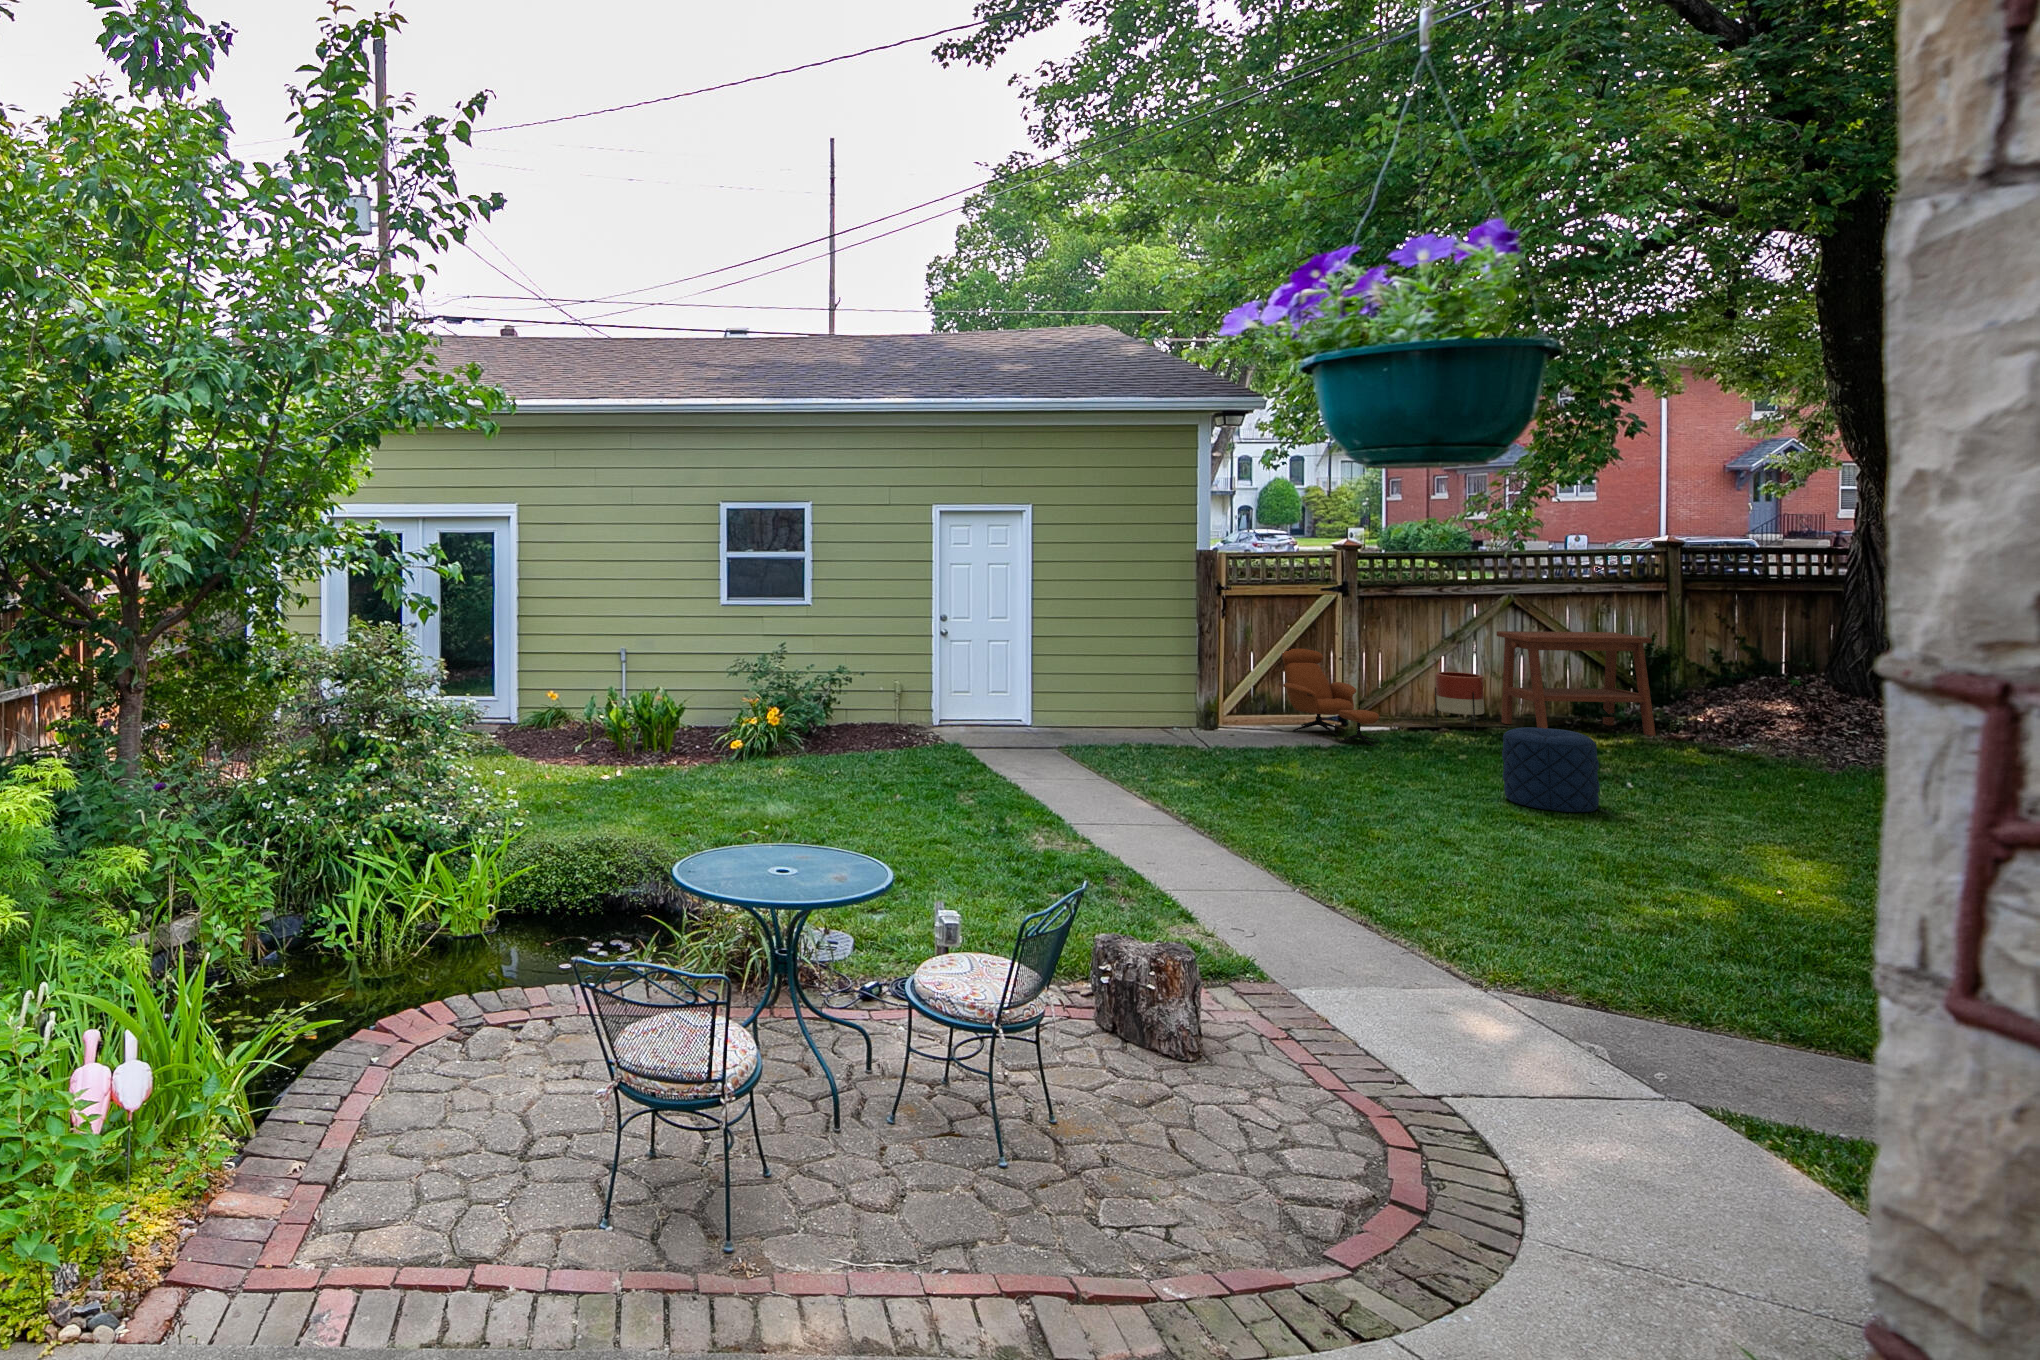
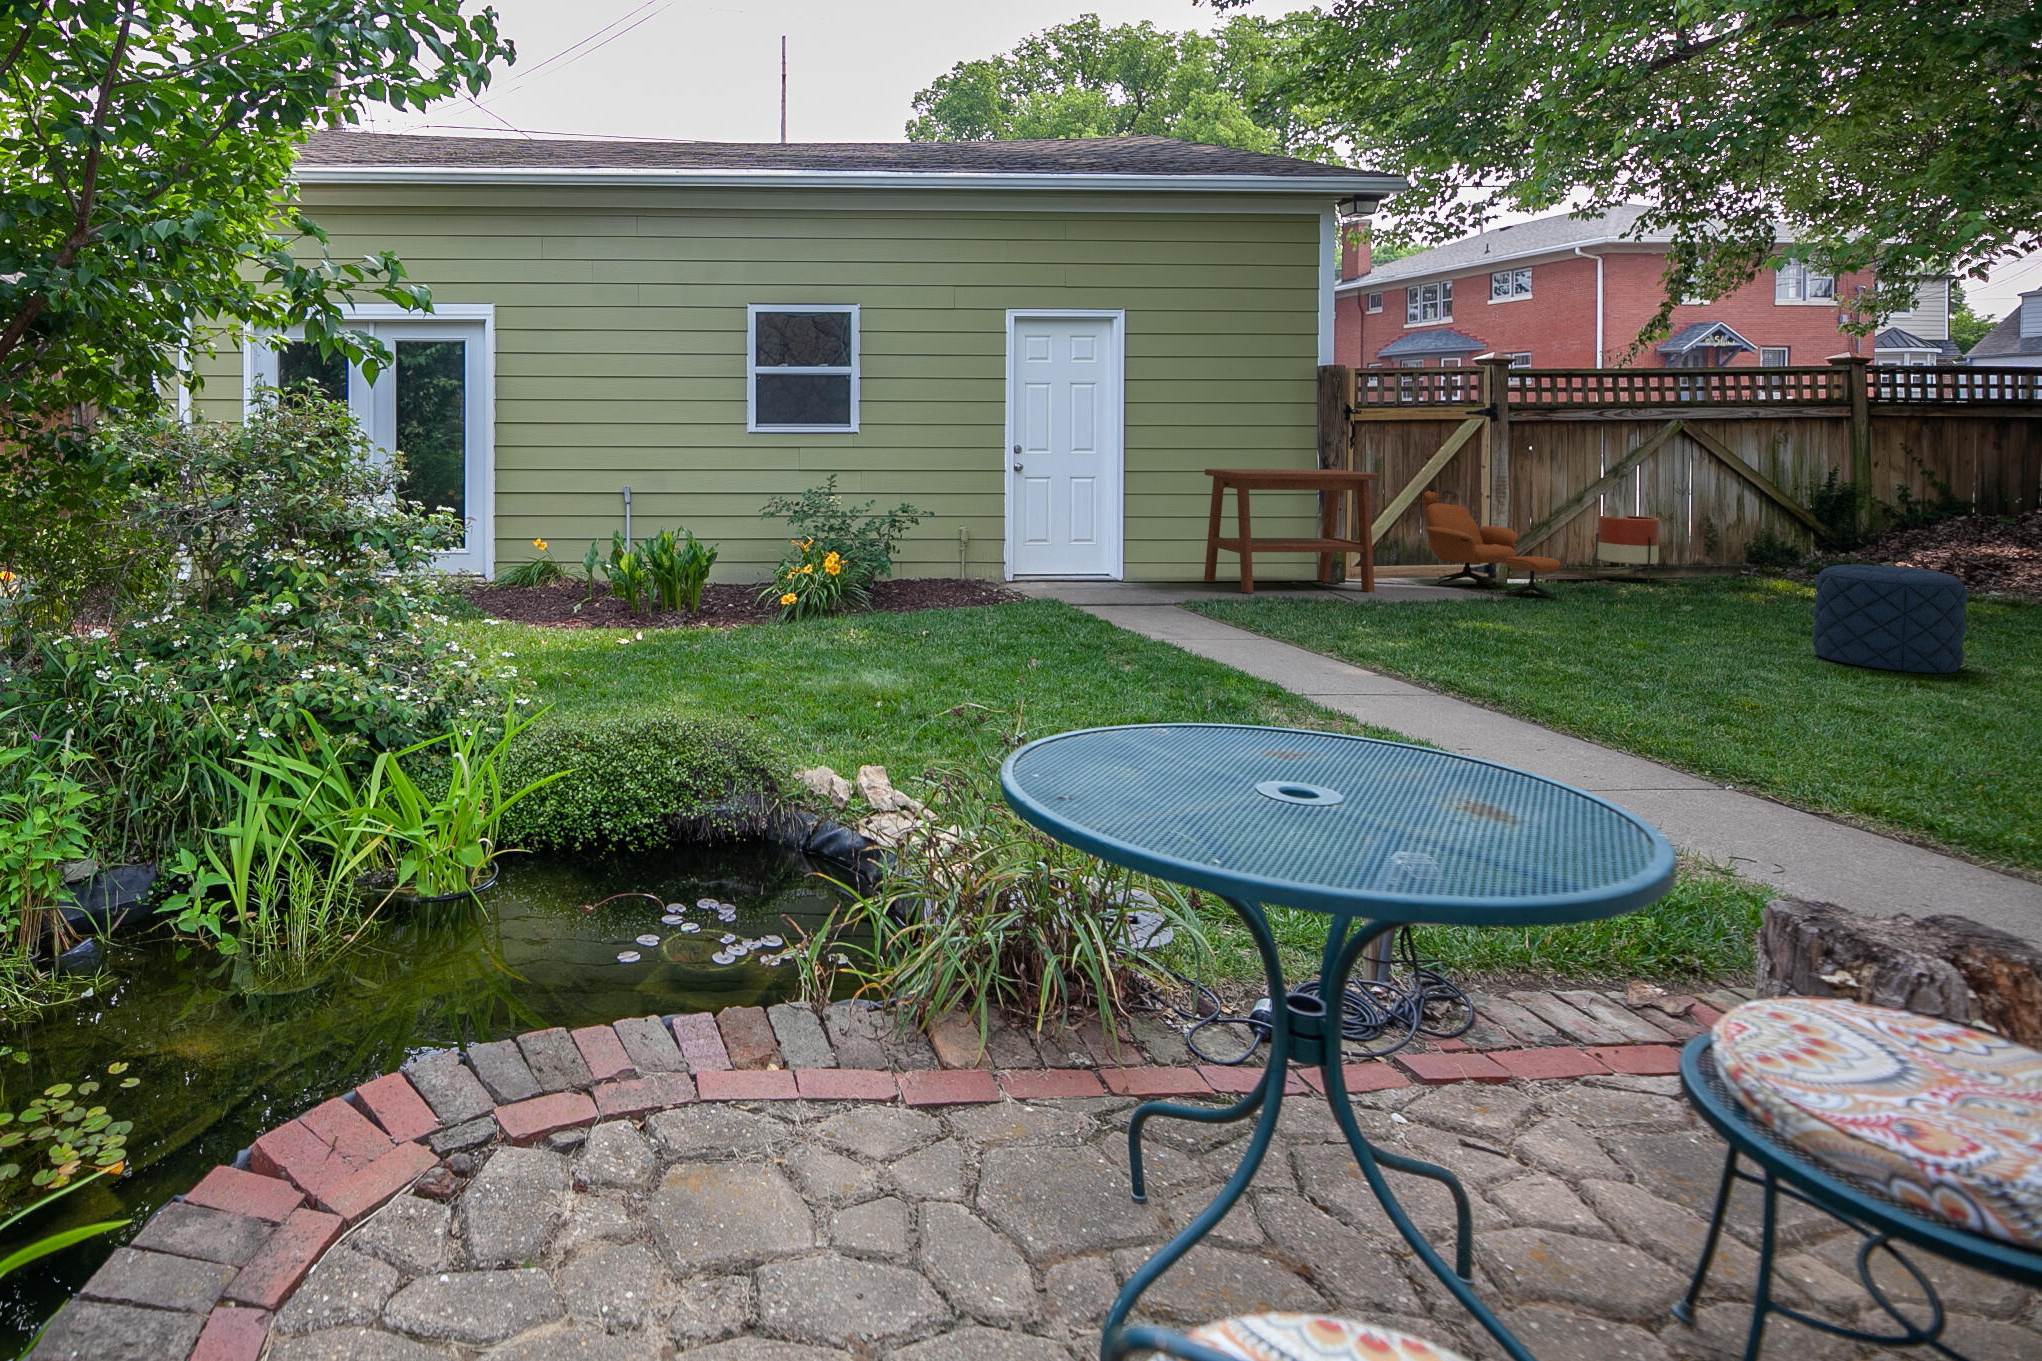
side table: present [1497,631,1656,736] -> present [1204,469,1379,593]

